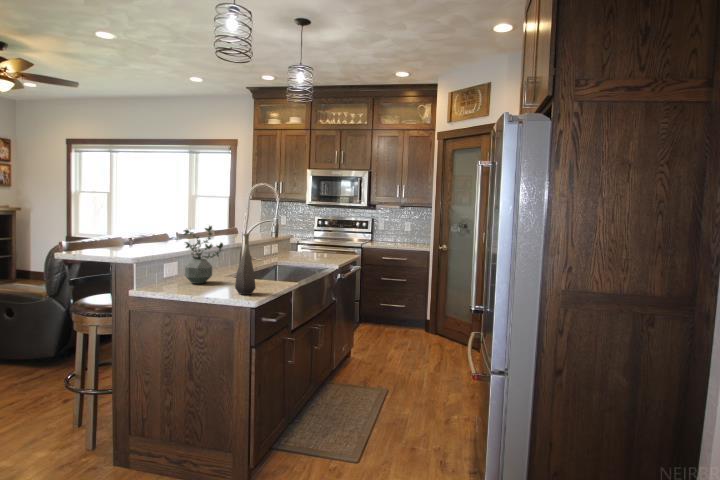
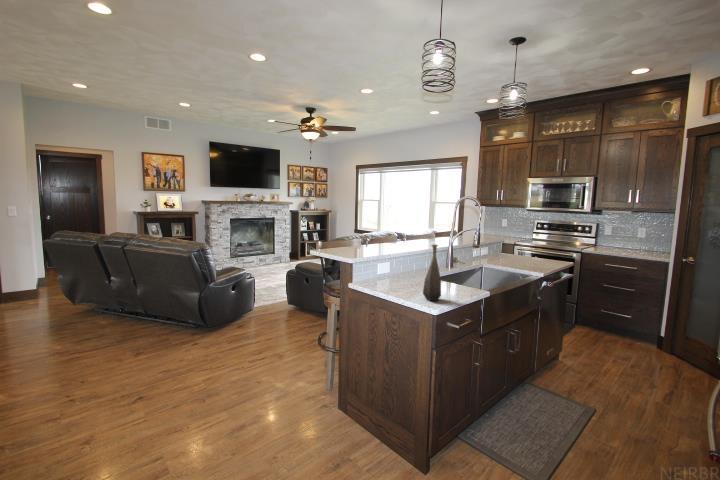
potted plant: present [184,226,223,284] -> none [390,234,422,283]

